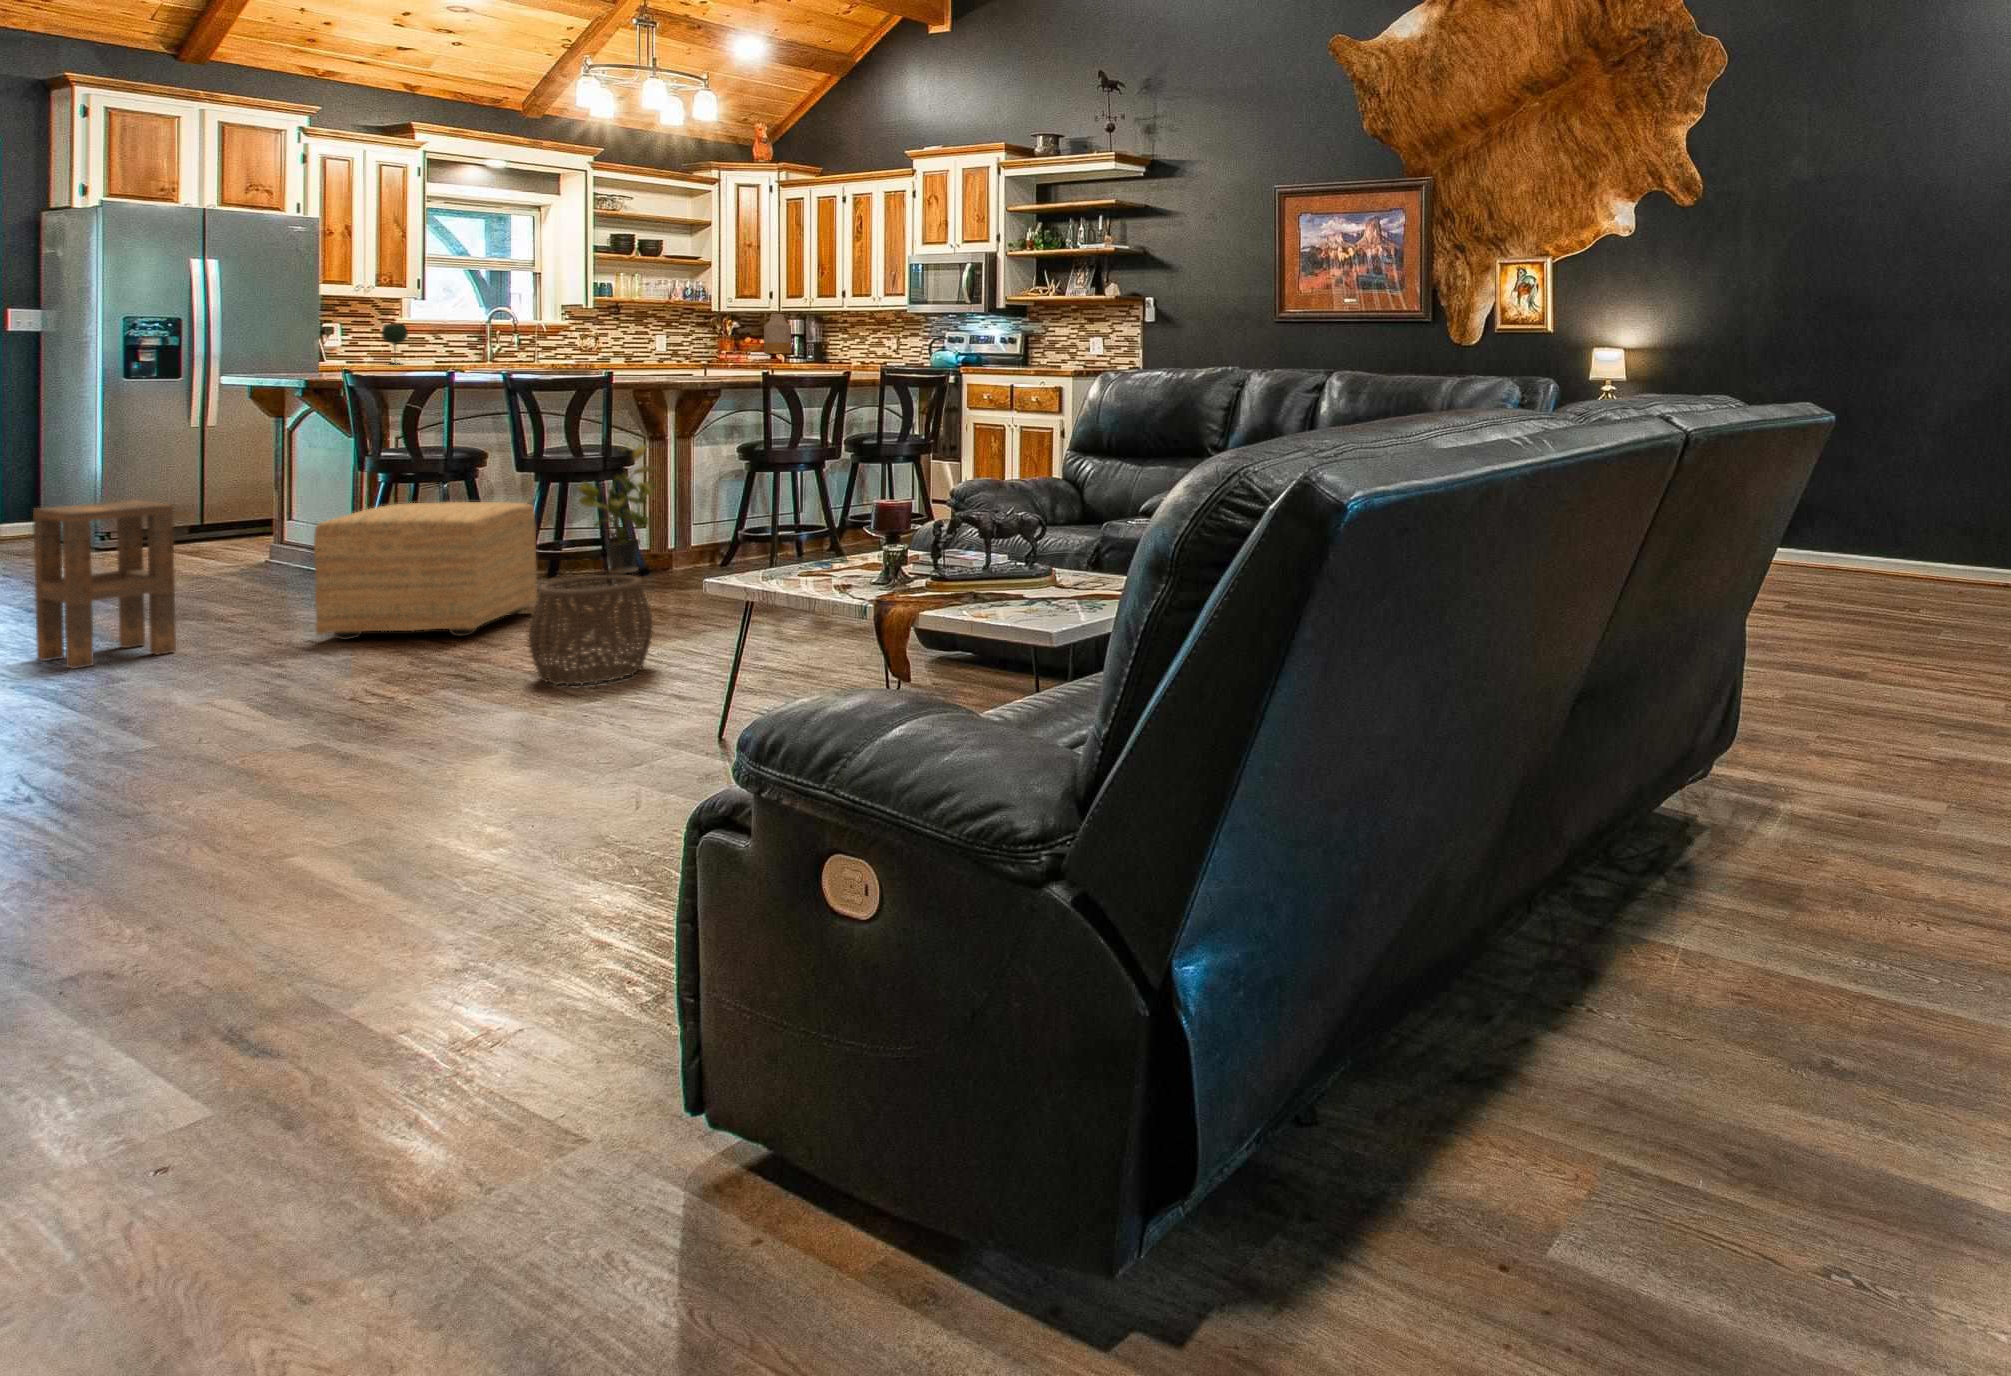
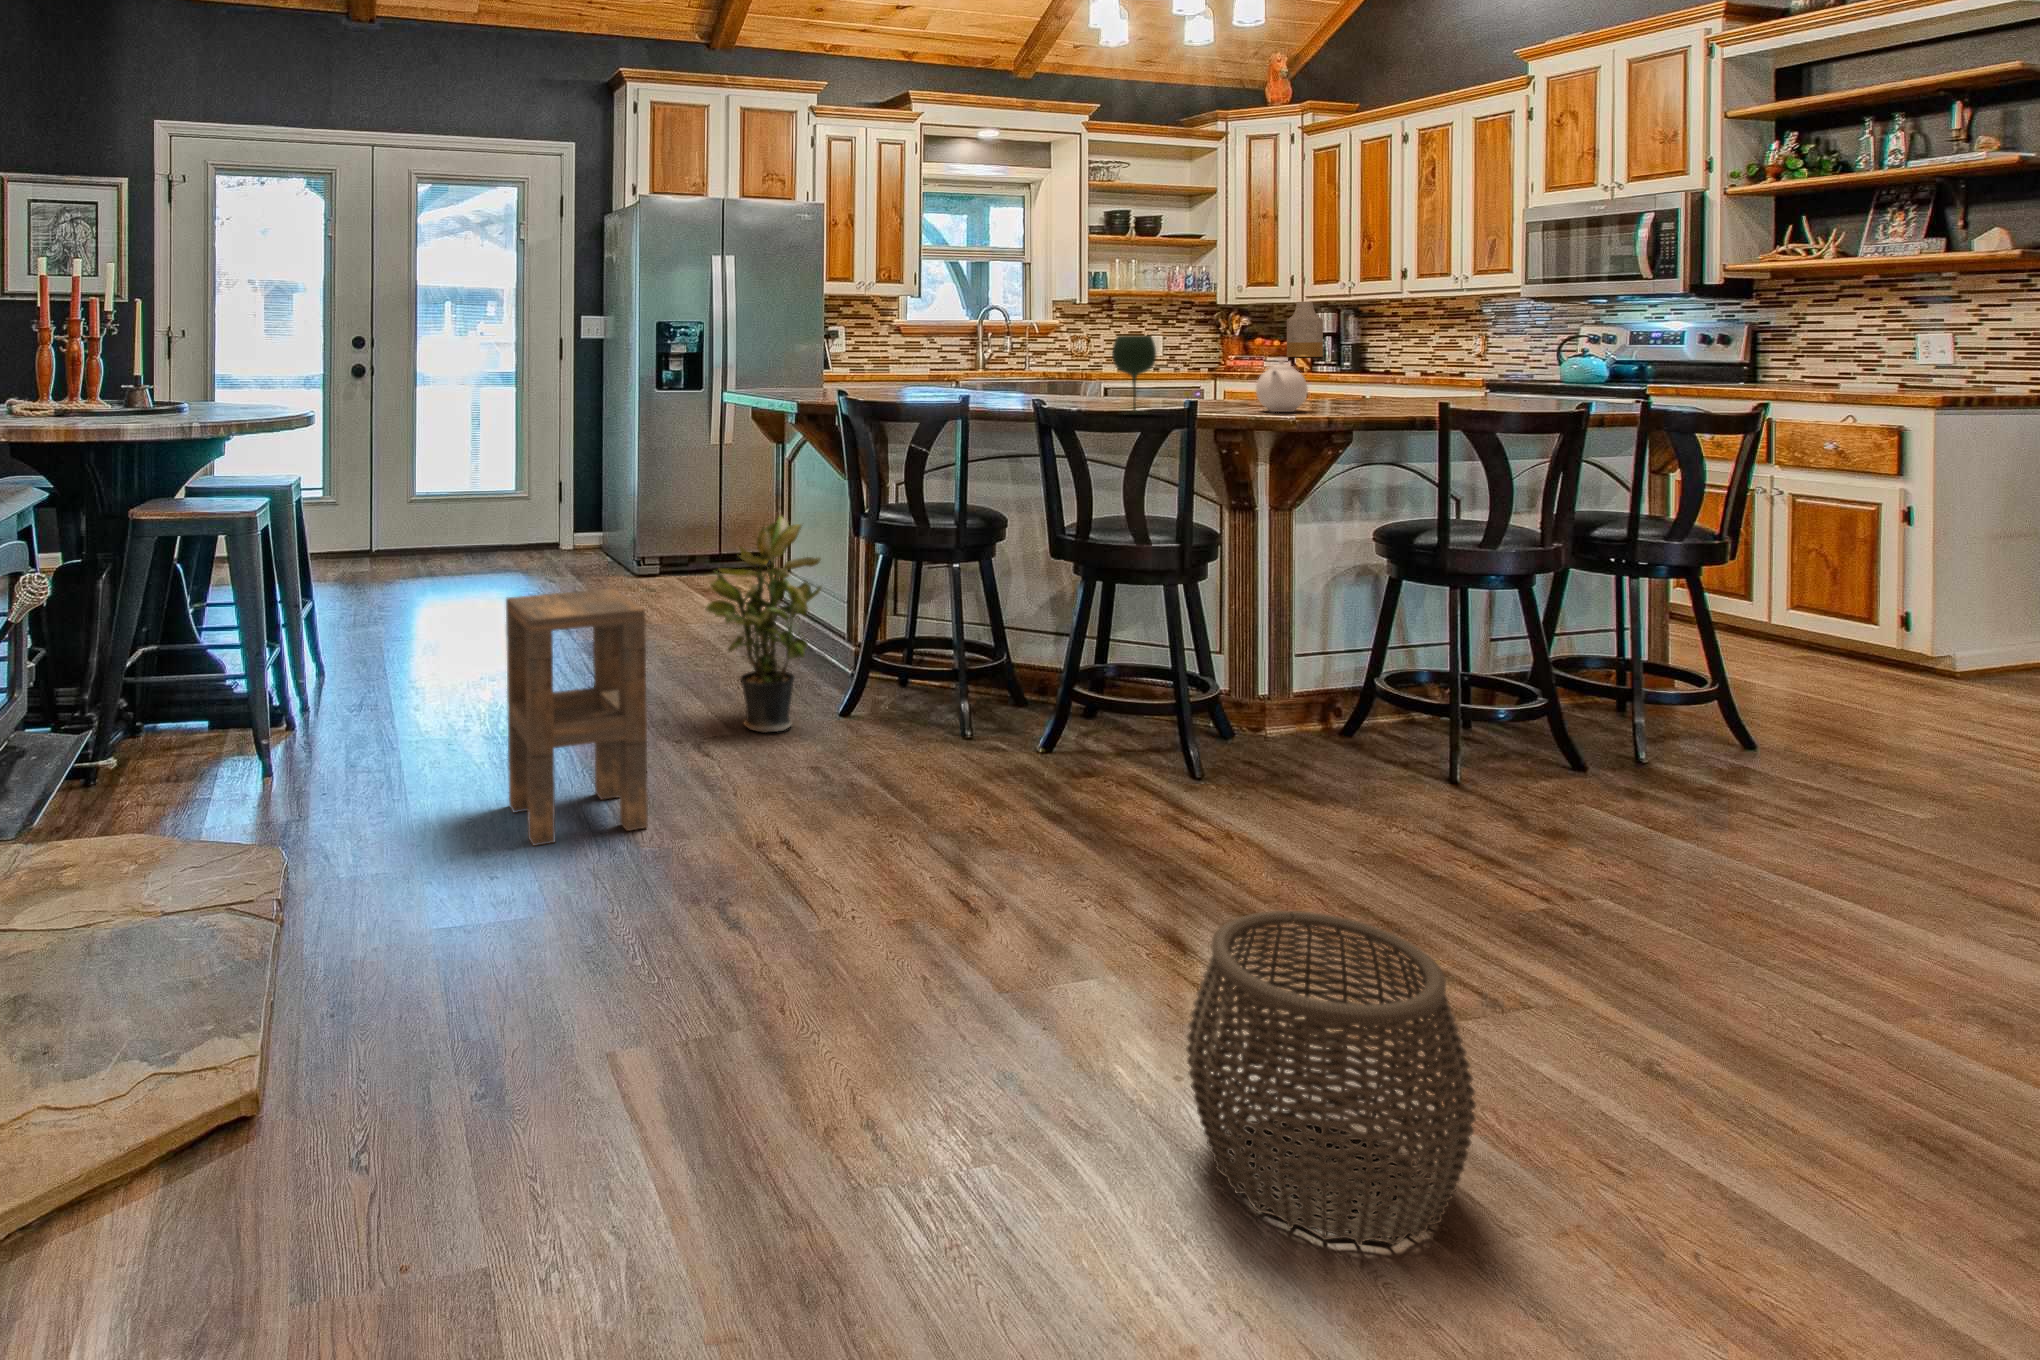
wine glass: present [382,324,408,364] -> present [1112,335,1156,415]
teapot: none [659,345,691,377] -> present [1256,358,1308,412]
potted plant: present [578,444,657,574] -> present [706,516,821,733]
ottoman: present [314,502,537,640] -> none [809,615,1109,885]

